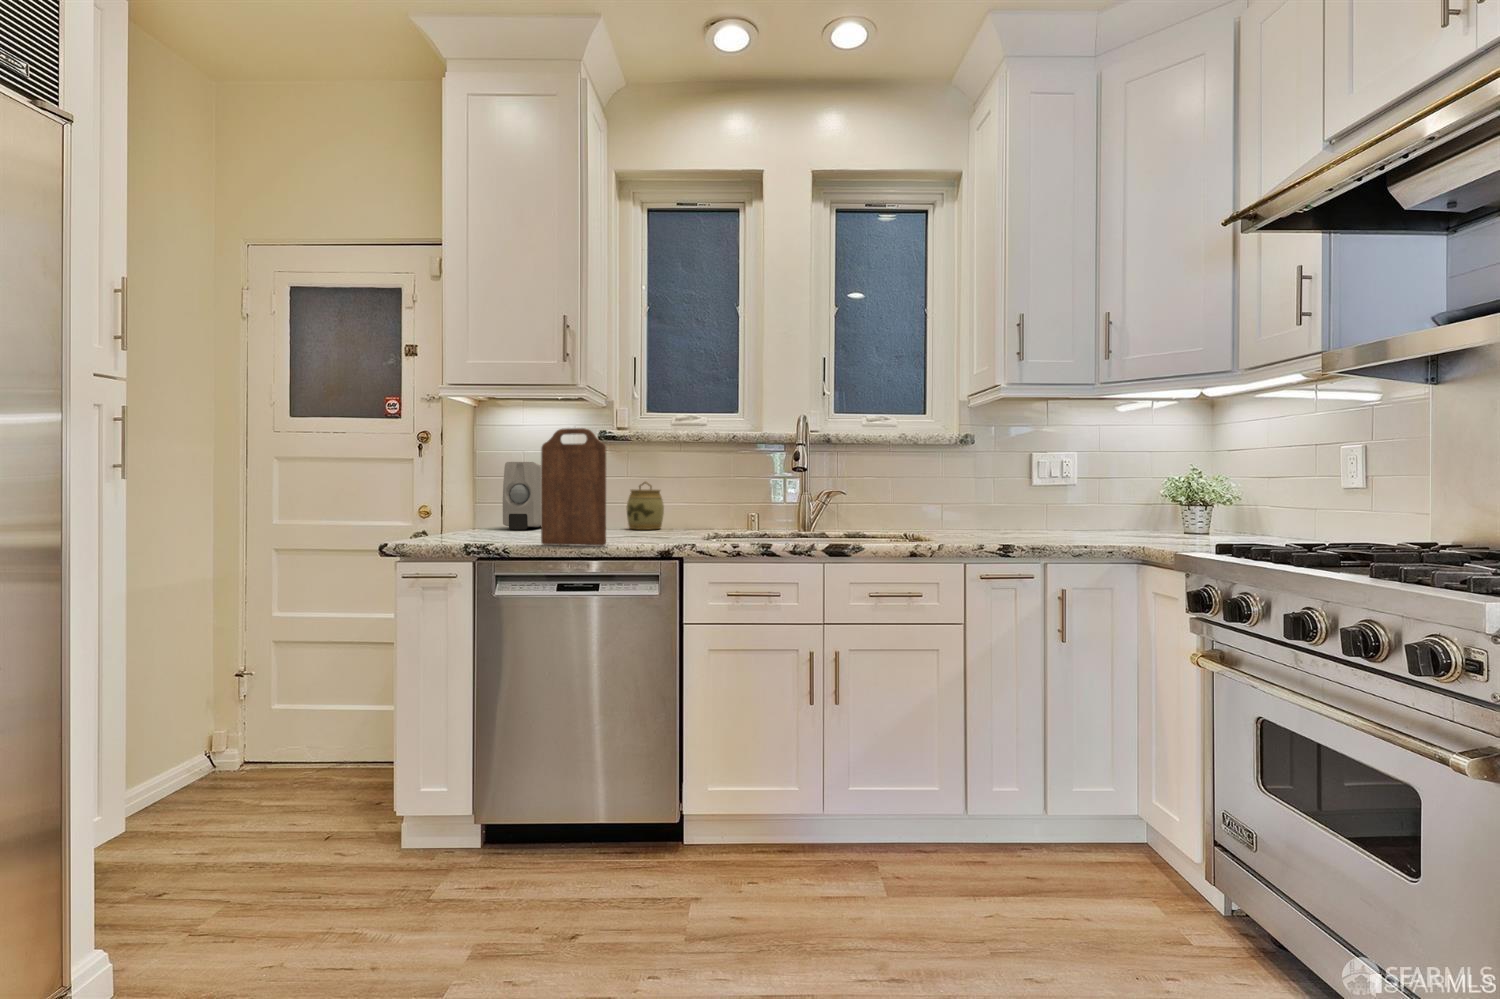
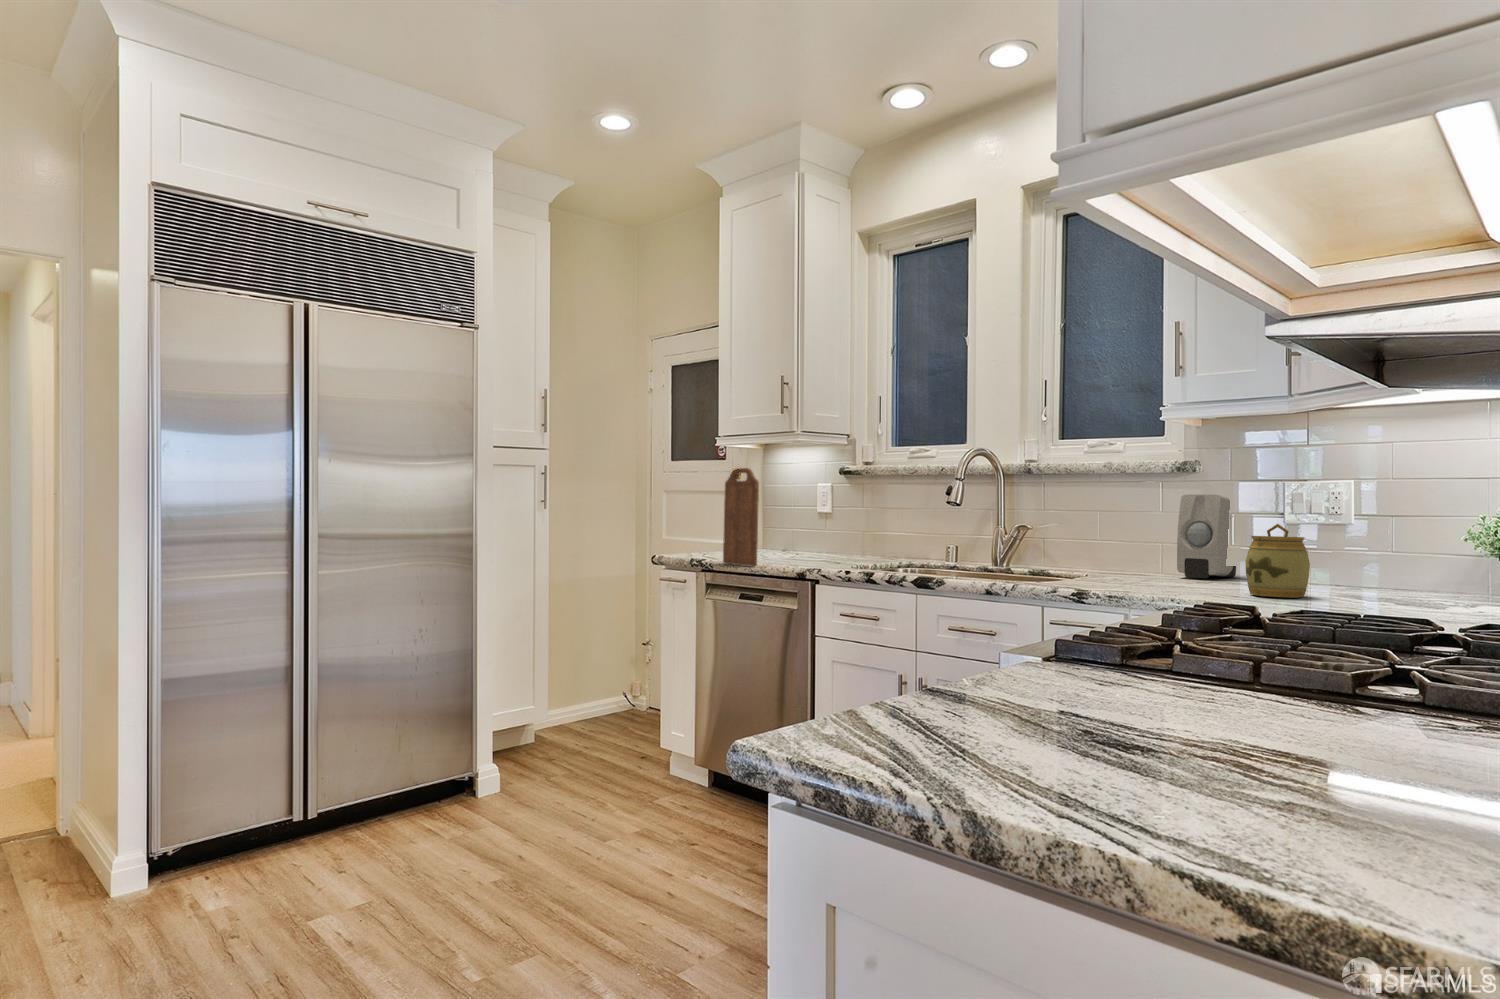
soap dispenser: present [503,462,541,529] -> present [1177,494,1236,578]
jar: present [627,482,664,529] -> present [1245,524,1310,598]

